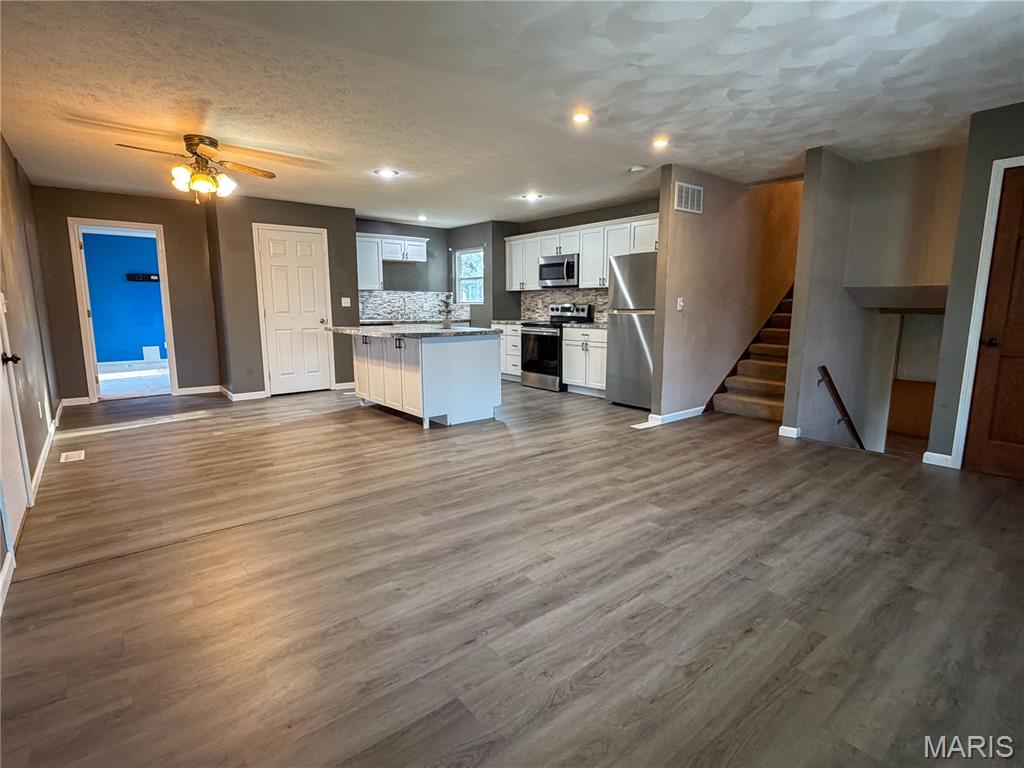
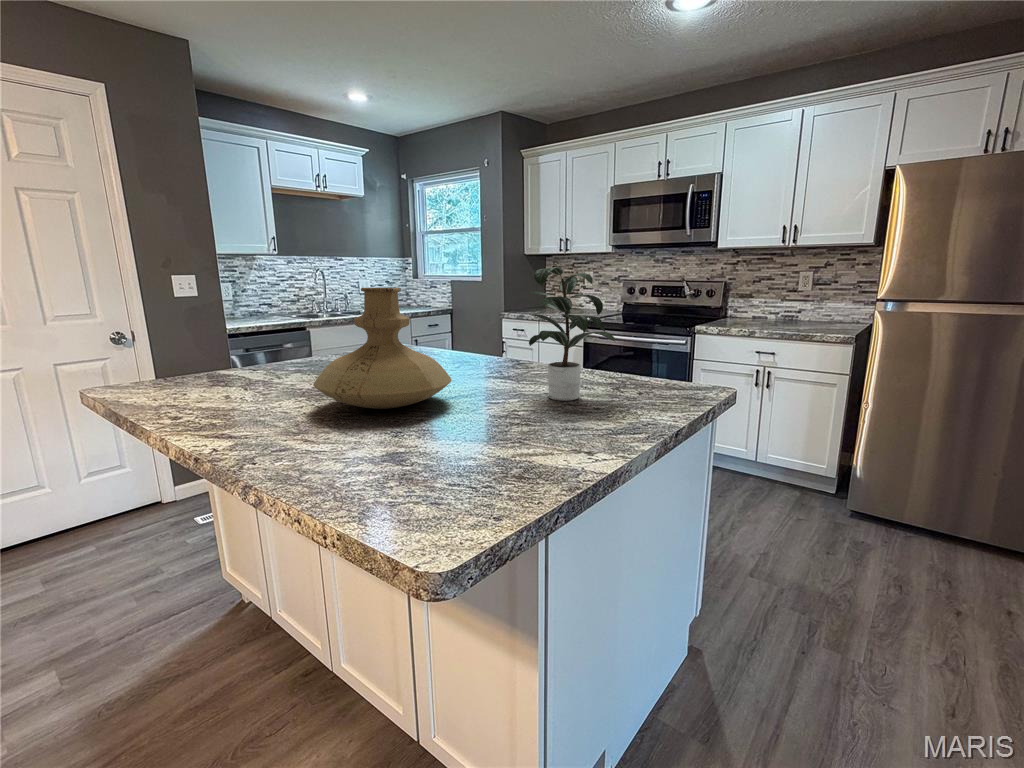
vase: none [382,297,417,328] -> present [313,288,452,409]

